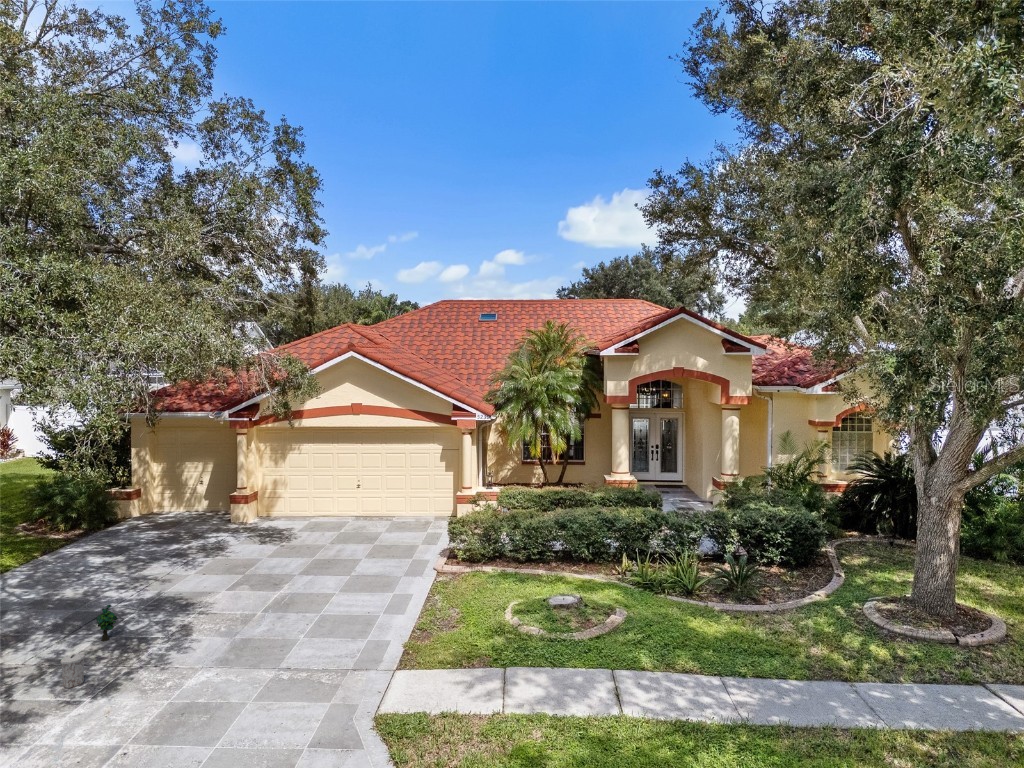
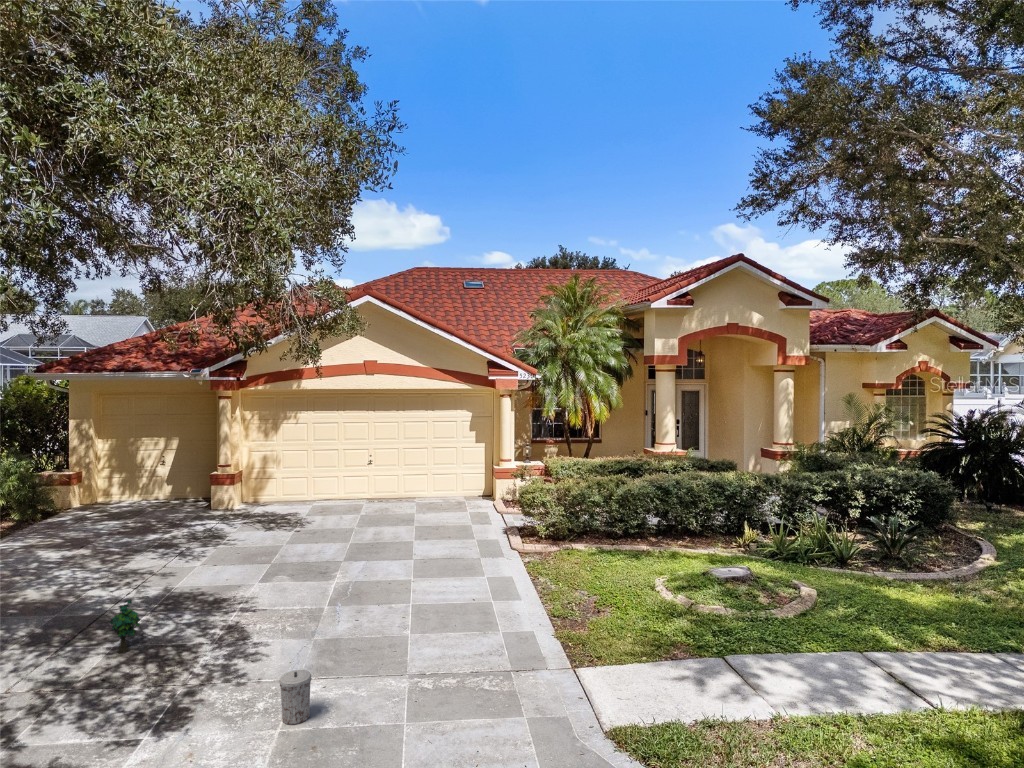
trash can: present [61,653,85,688] -> present [279,670,311,725]

